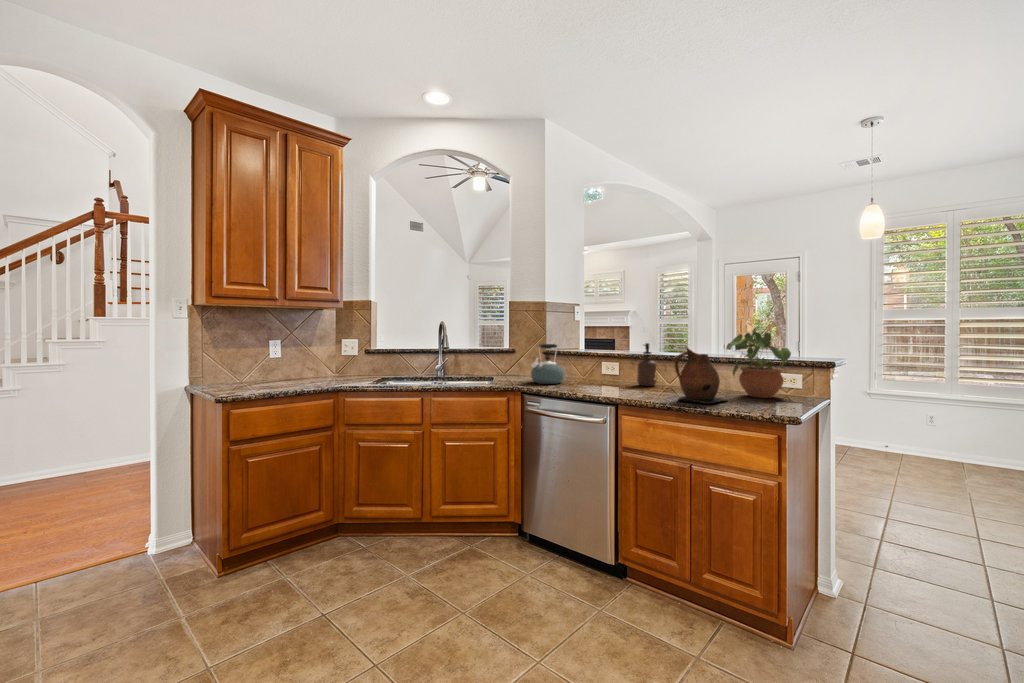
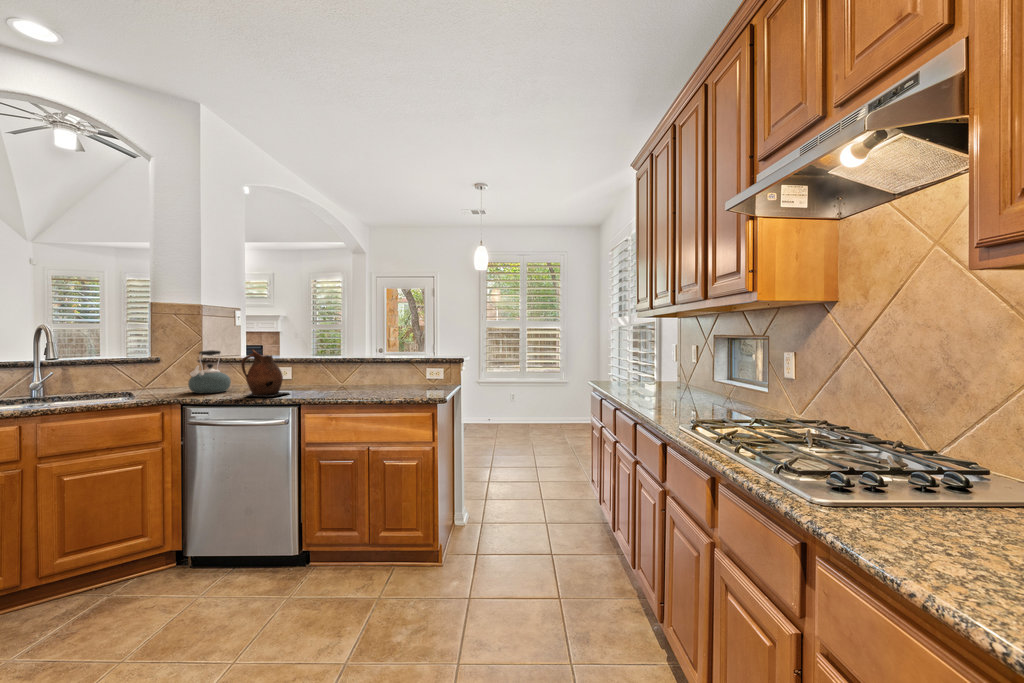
potted plant: present [726,328,791,398] -> none [390,332,436,388]
soap dispenser: present [637,343,657,386] -> none [310,347,329,387]
ceramic pitcher: present [675,347,727,404] -> present [241,350,289,397]

